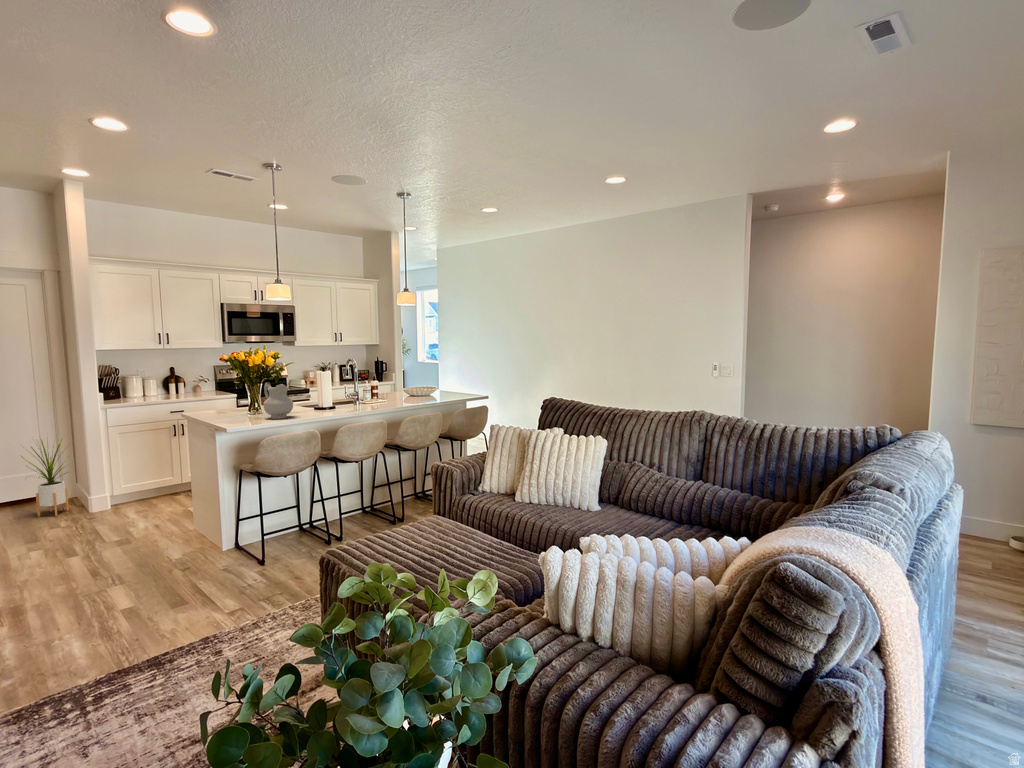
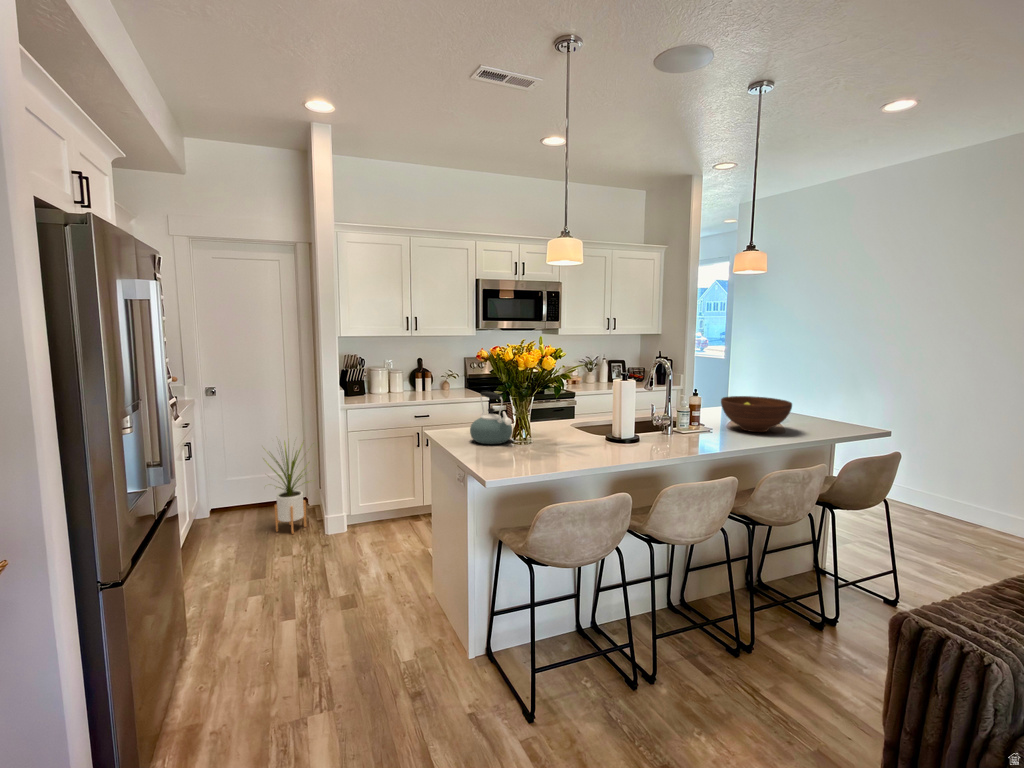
fruit bowl: none [395,380,435,401] -> present [721,396,792,432]
ceramic pitcher: present [263,382,293,419] -> none [538,398,583,461]
kettle: none [217,383,249,417] -> present [470,392,512,444]

